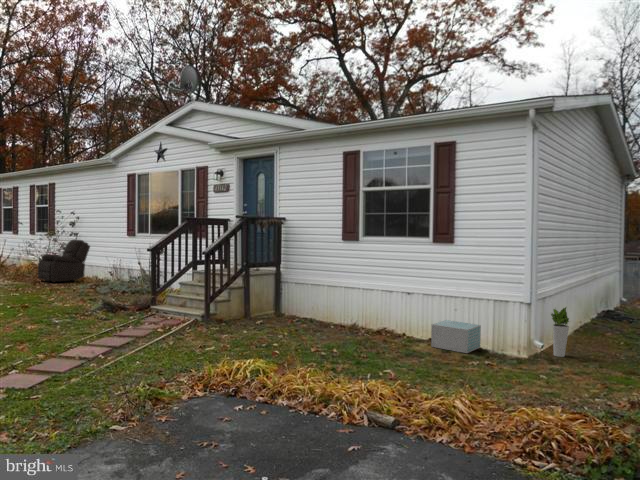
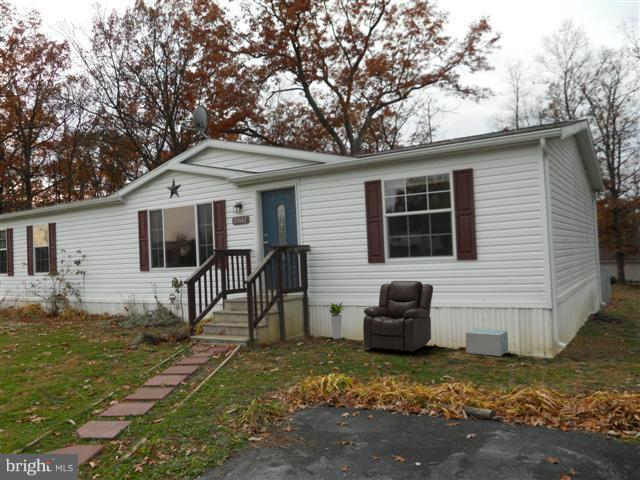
chair: present [38,240,90,283] -> present [363,281,433,353]
planter: present [551,307,569,357] -> present [330,302,344,339]

